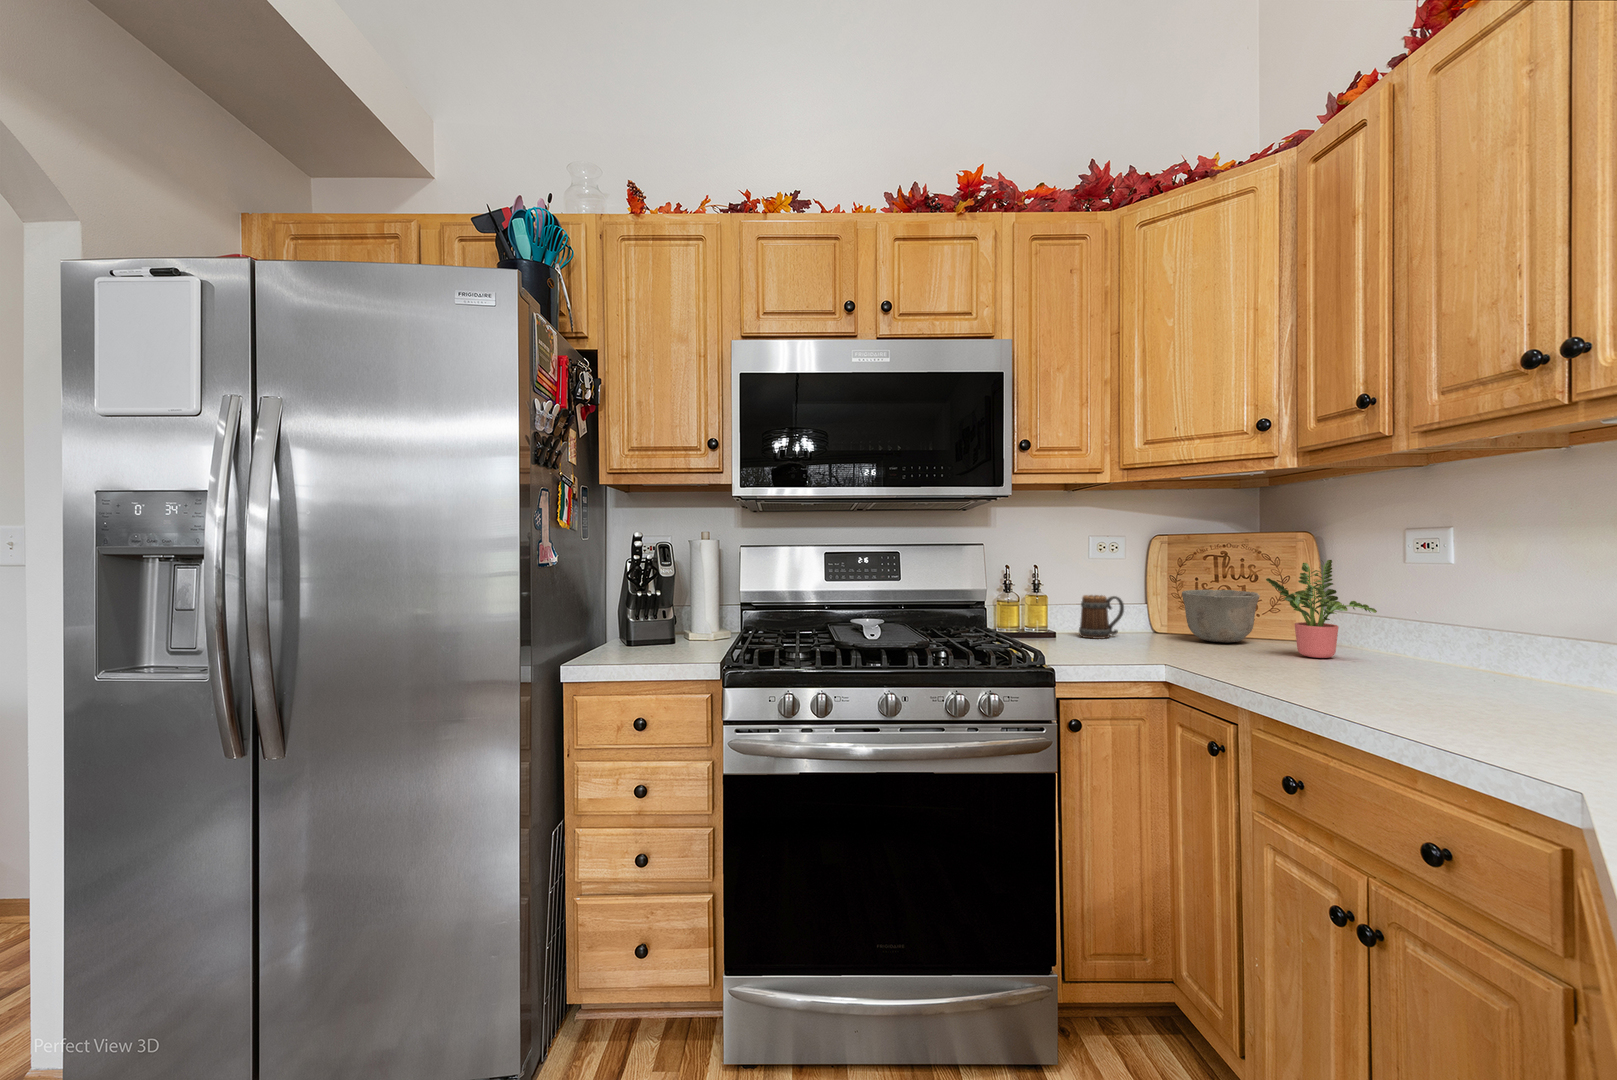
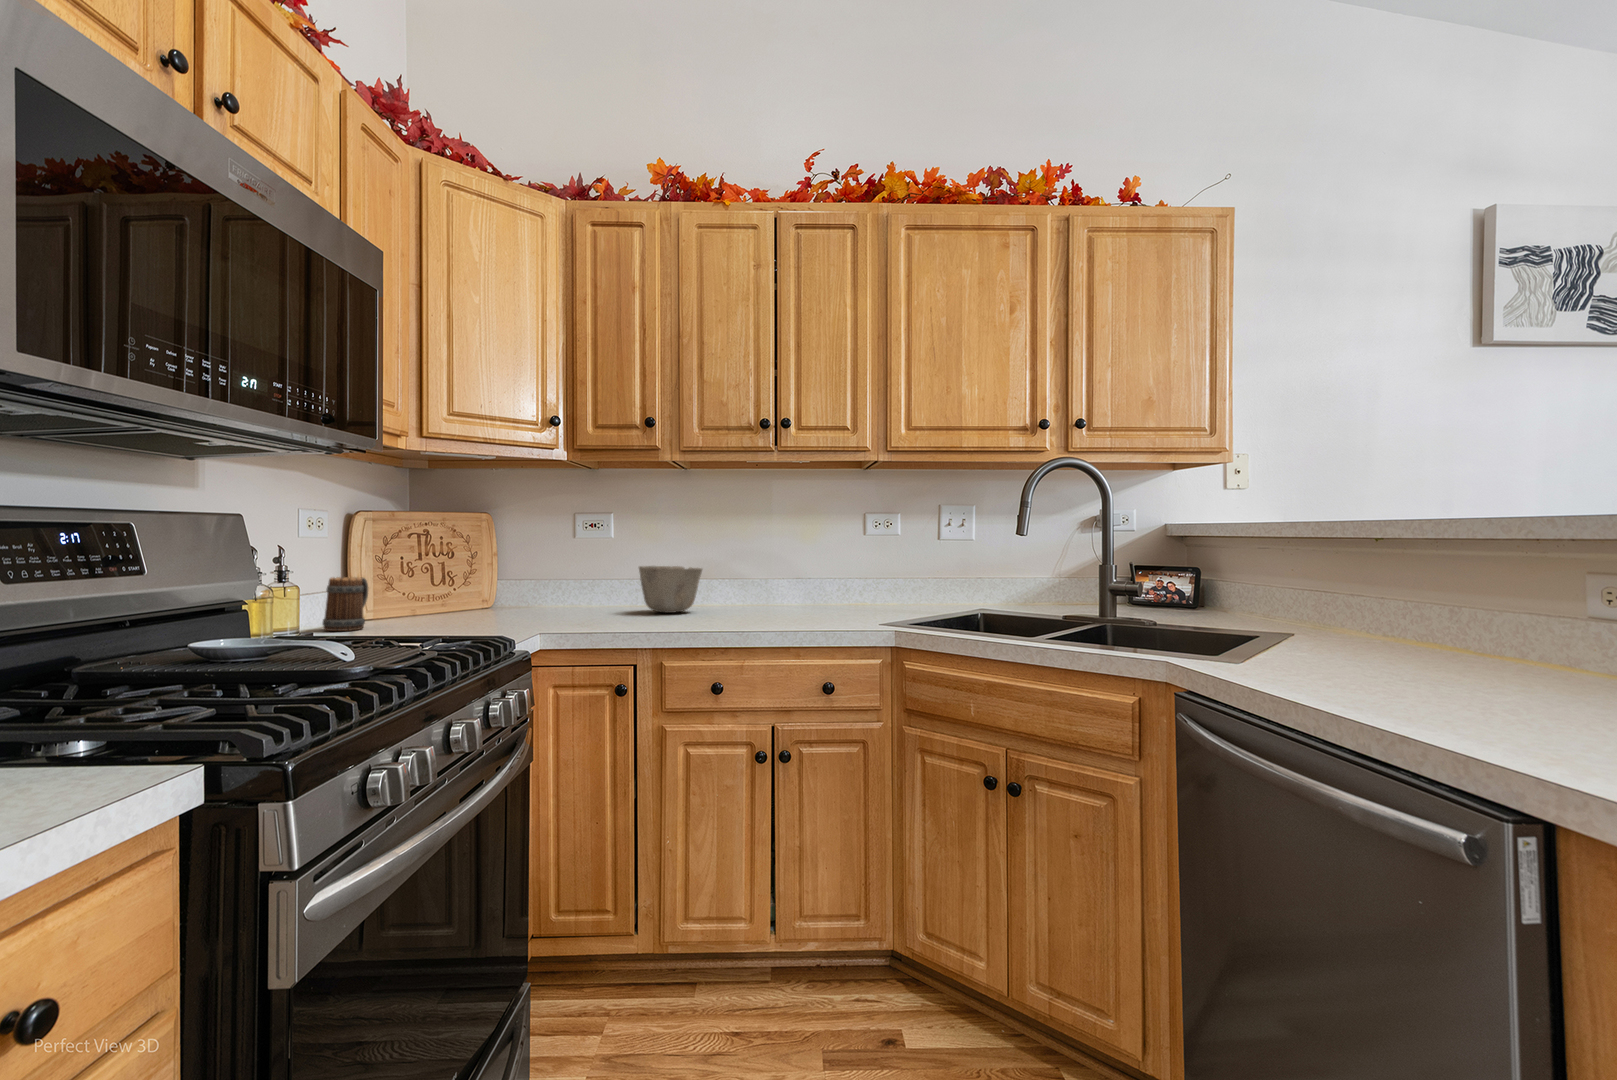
potted plant: present [1266,560,1377,658] -> none [541,536,601,614]
ceramic bowl: present [1182,590,1260,643] -> present [639,566,702,613]

